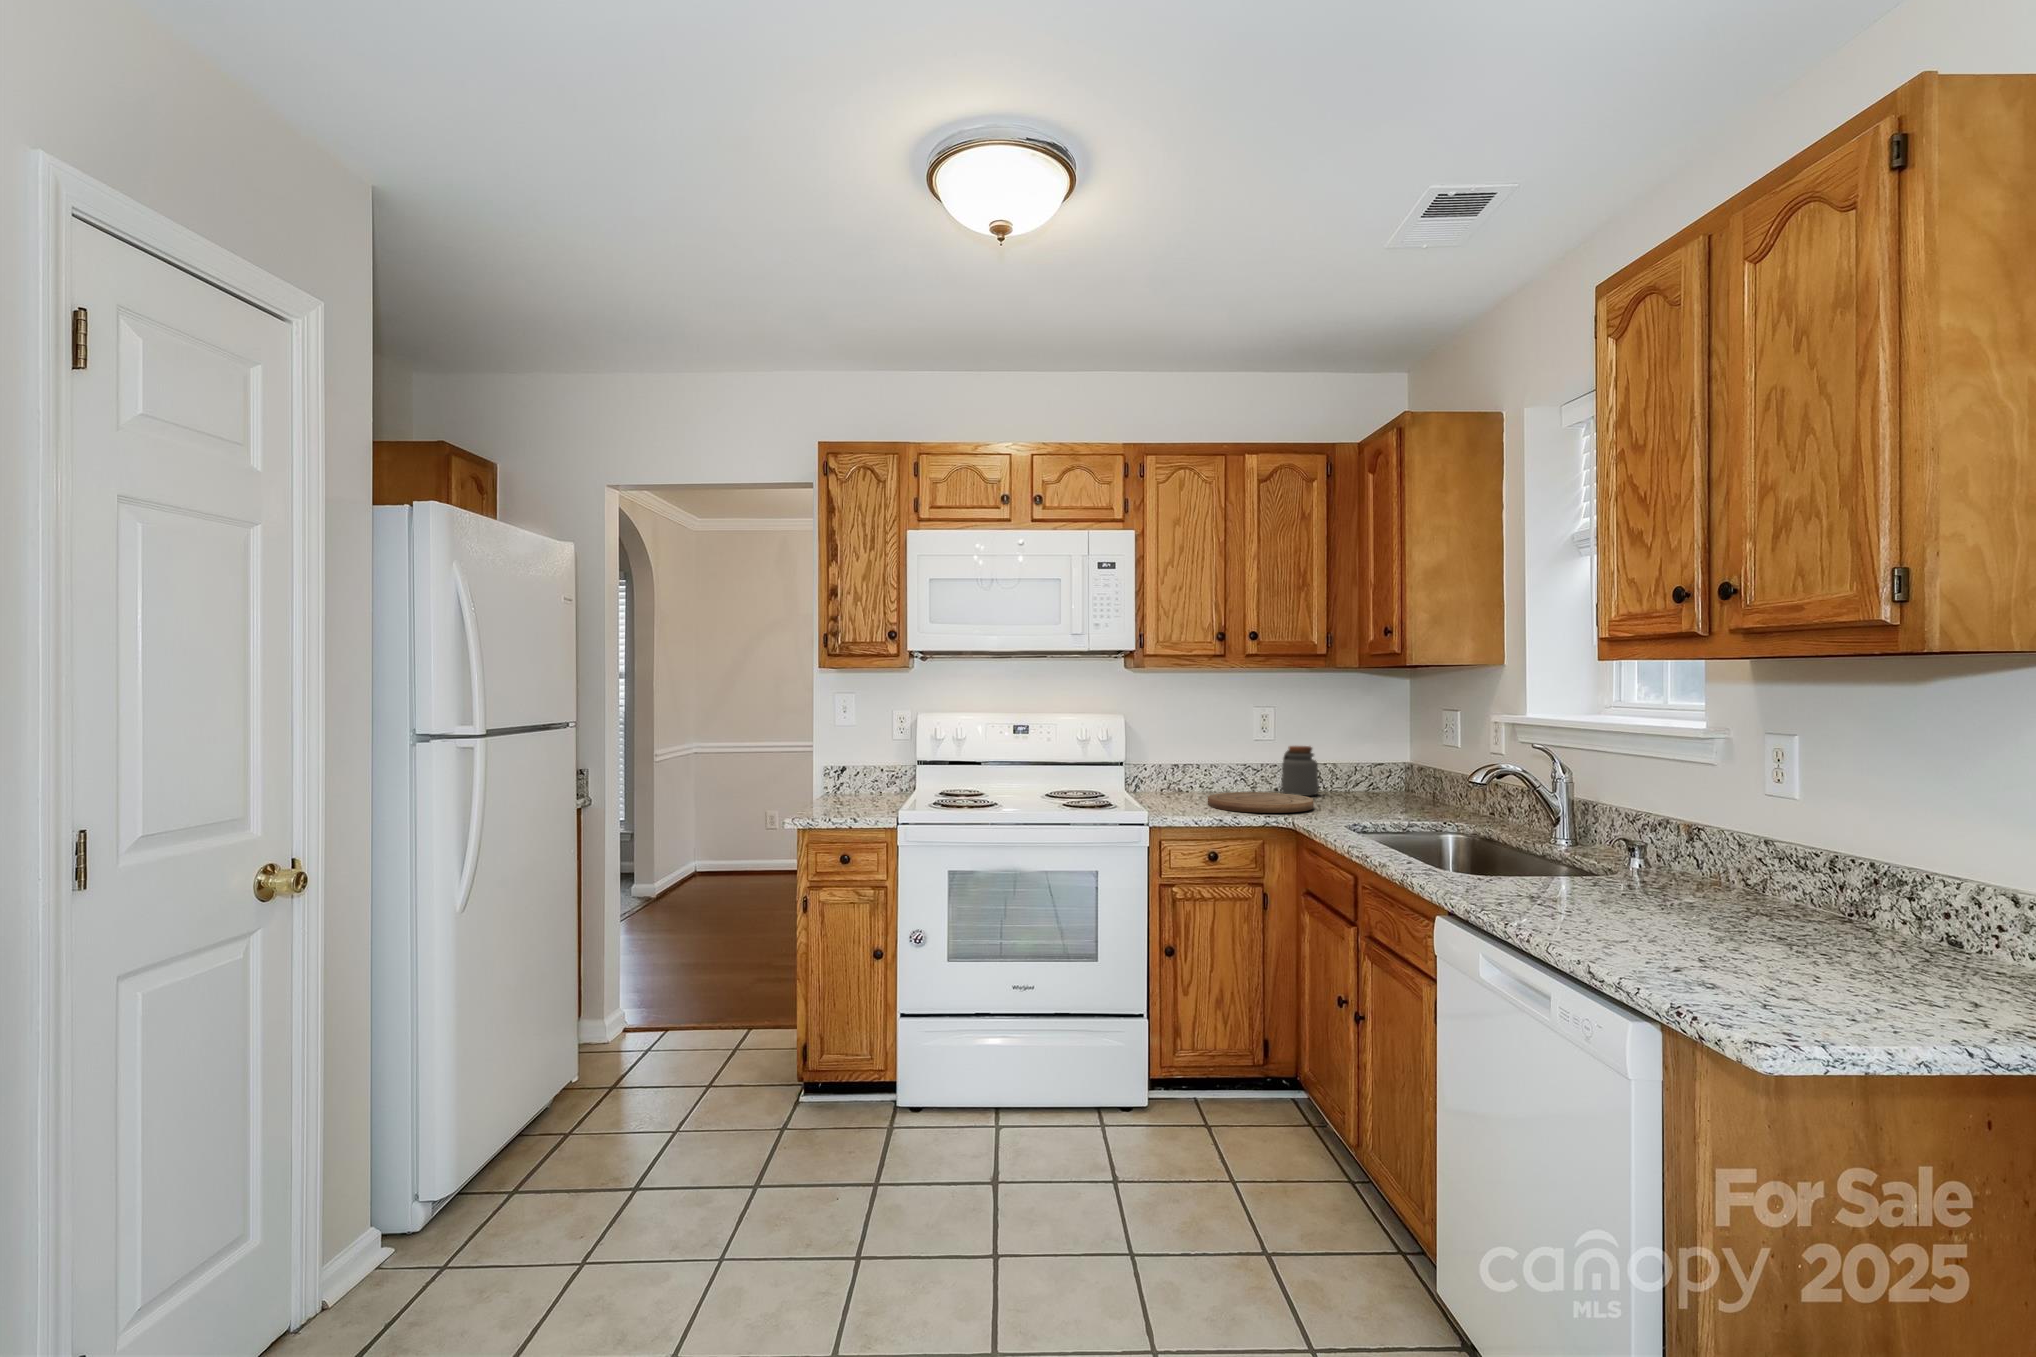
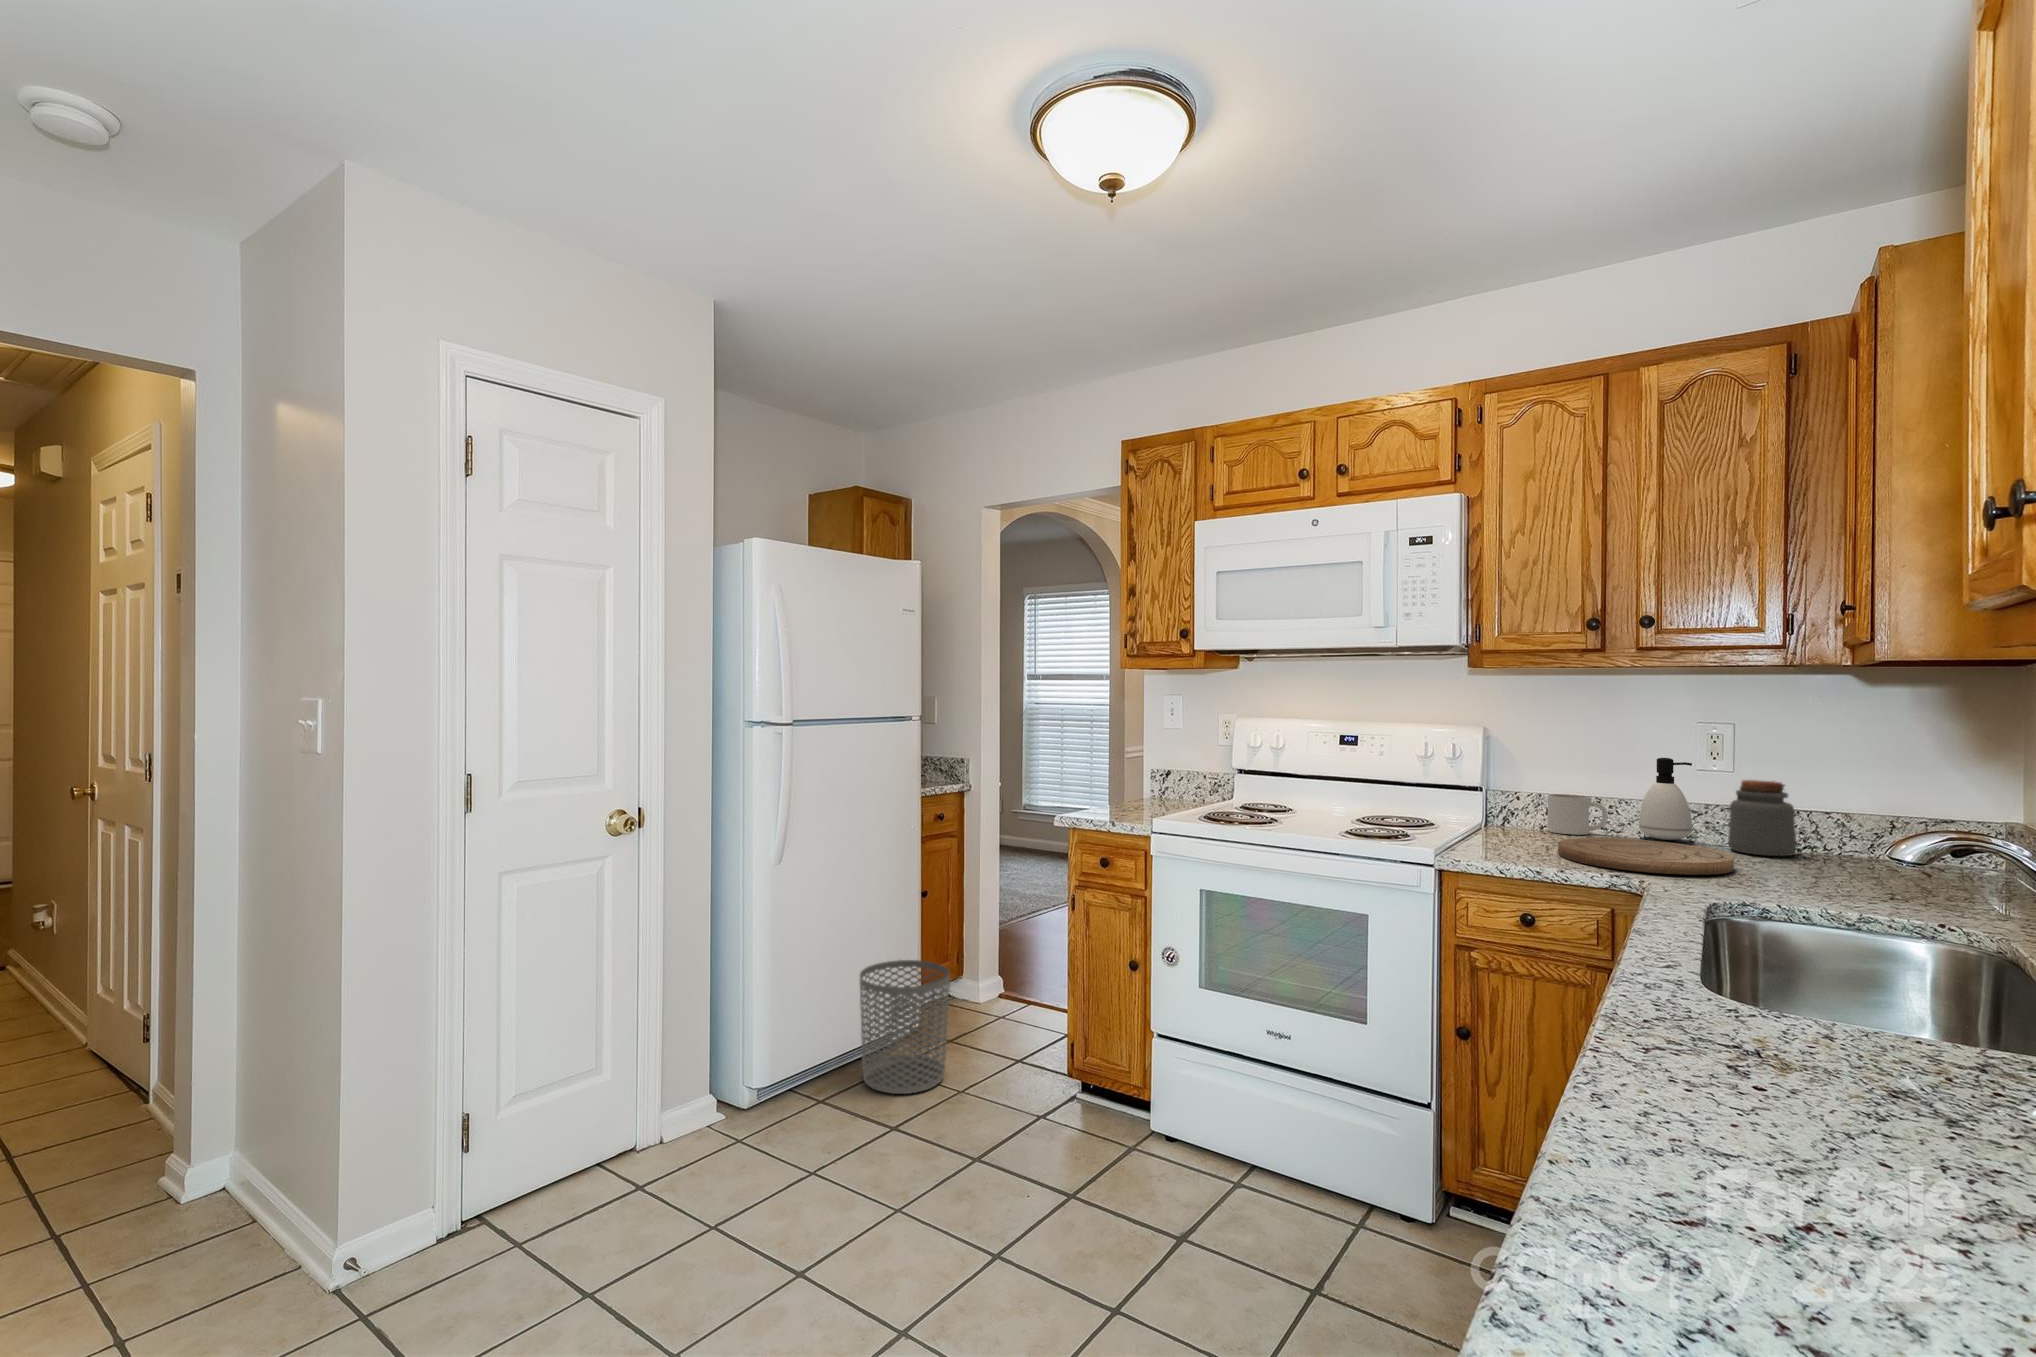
soap dispenser: none [1226,733,1258,791] -> present [1639,758,1692,840]
mug: none [1171,764,1209,793] -> present [1548,794,1608,835]
waste bin: none [557,997,667,1152] -> present [860,960,950,1094]

